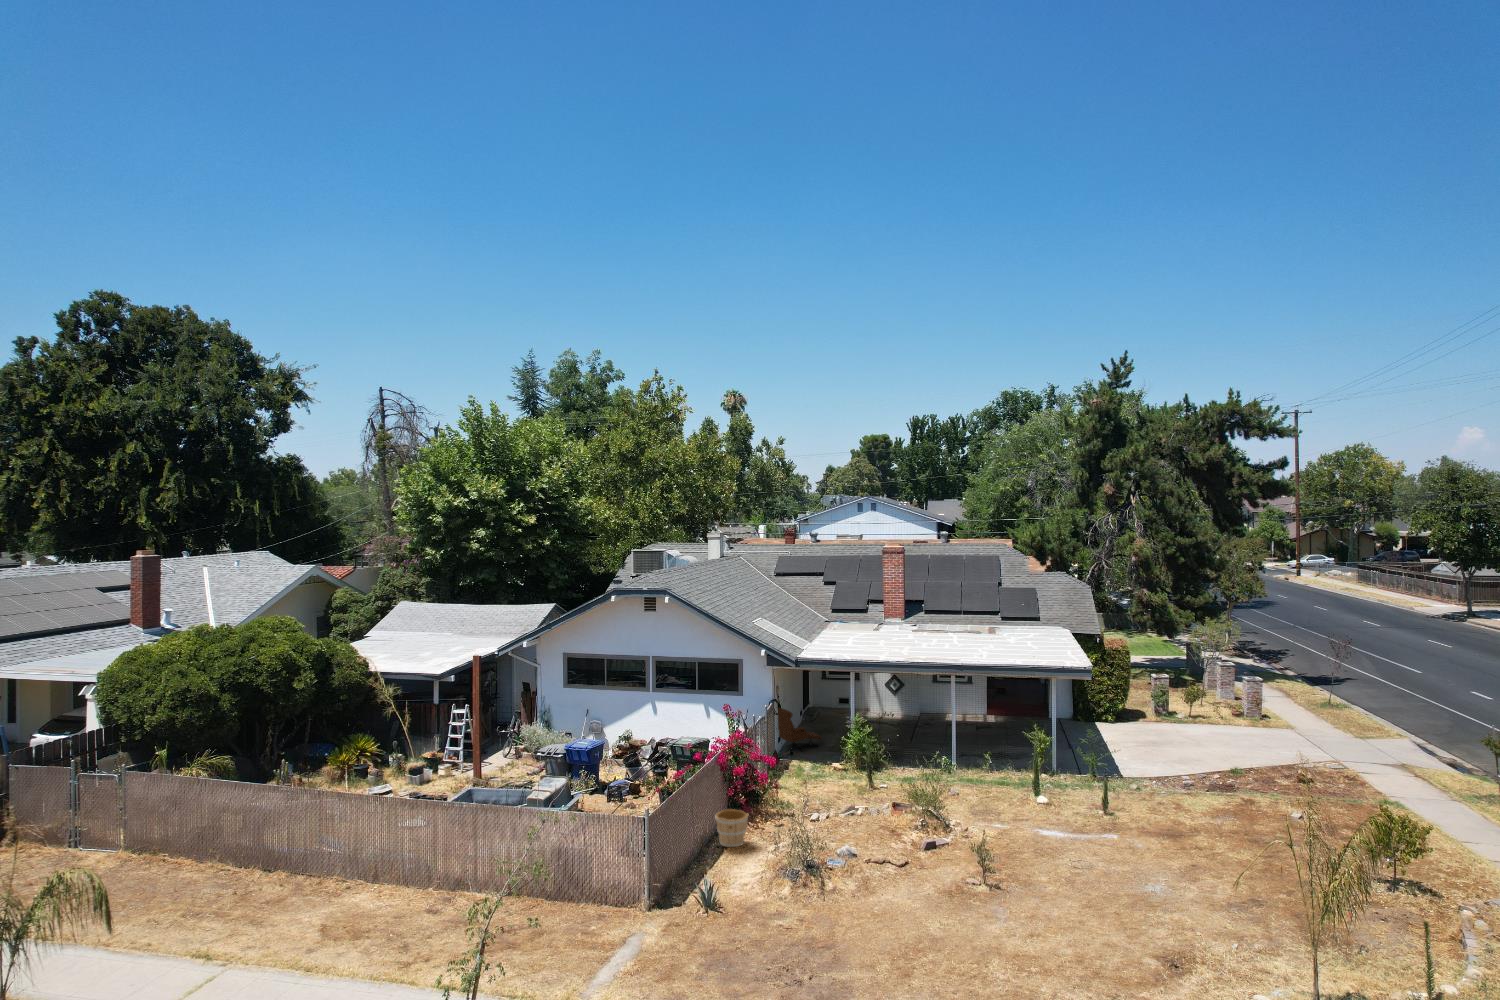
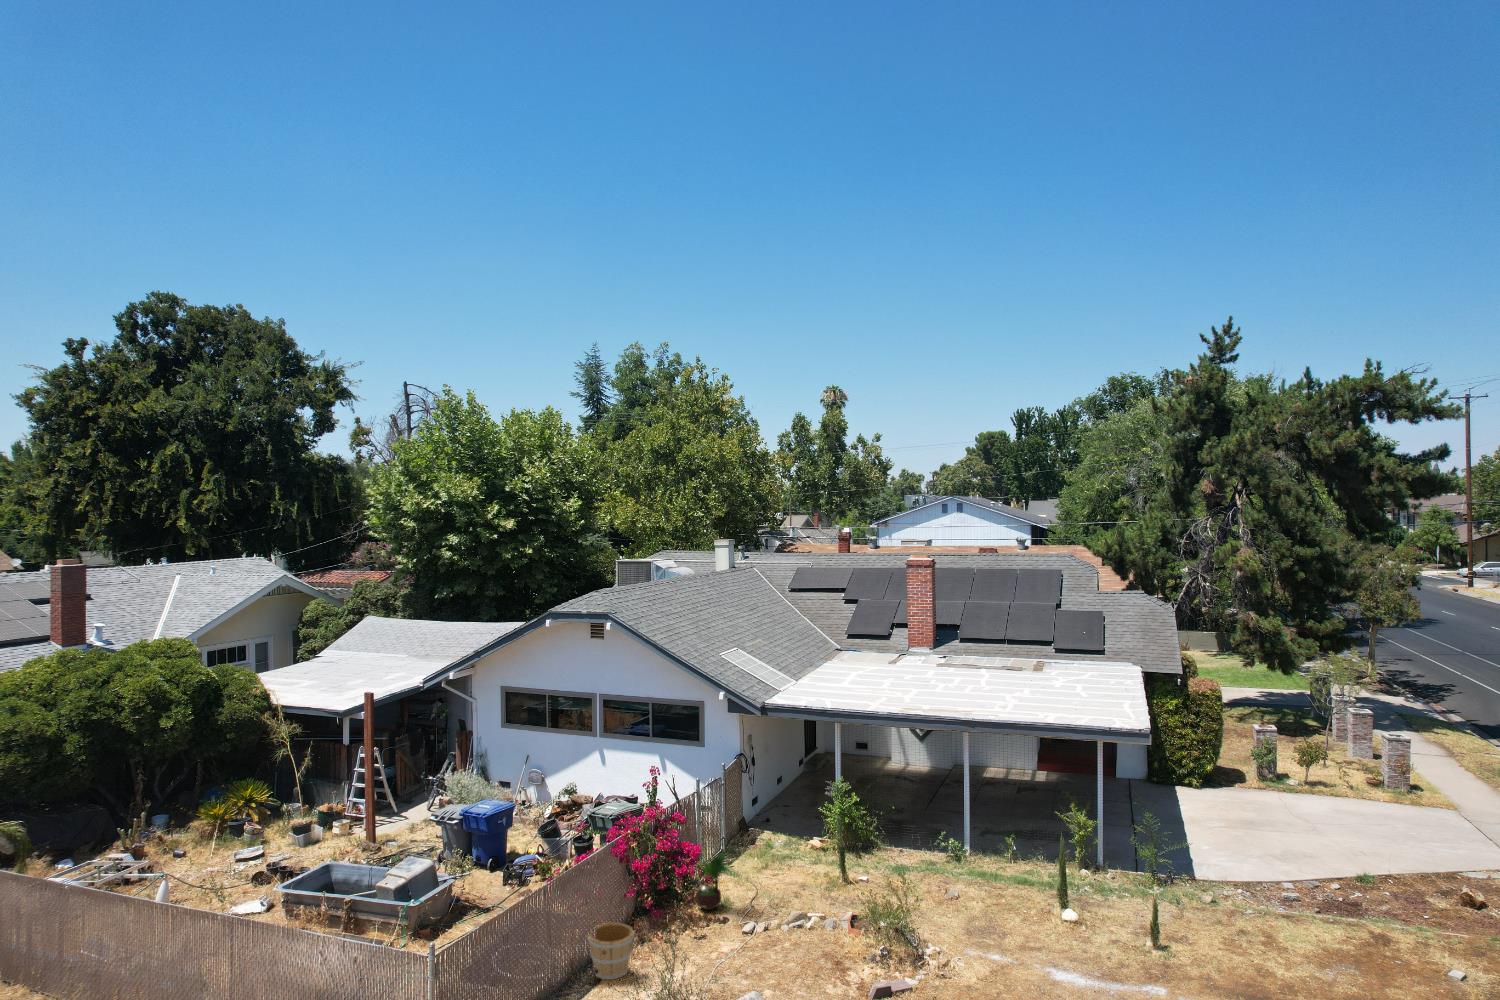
lounge chair: present [778,708,822,751] -> none [748,761,809,819]
potted tree: none [771,763,795,807] -> present [696,855,725,910]

